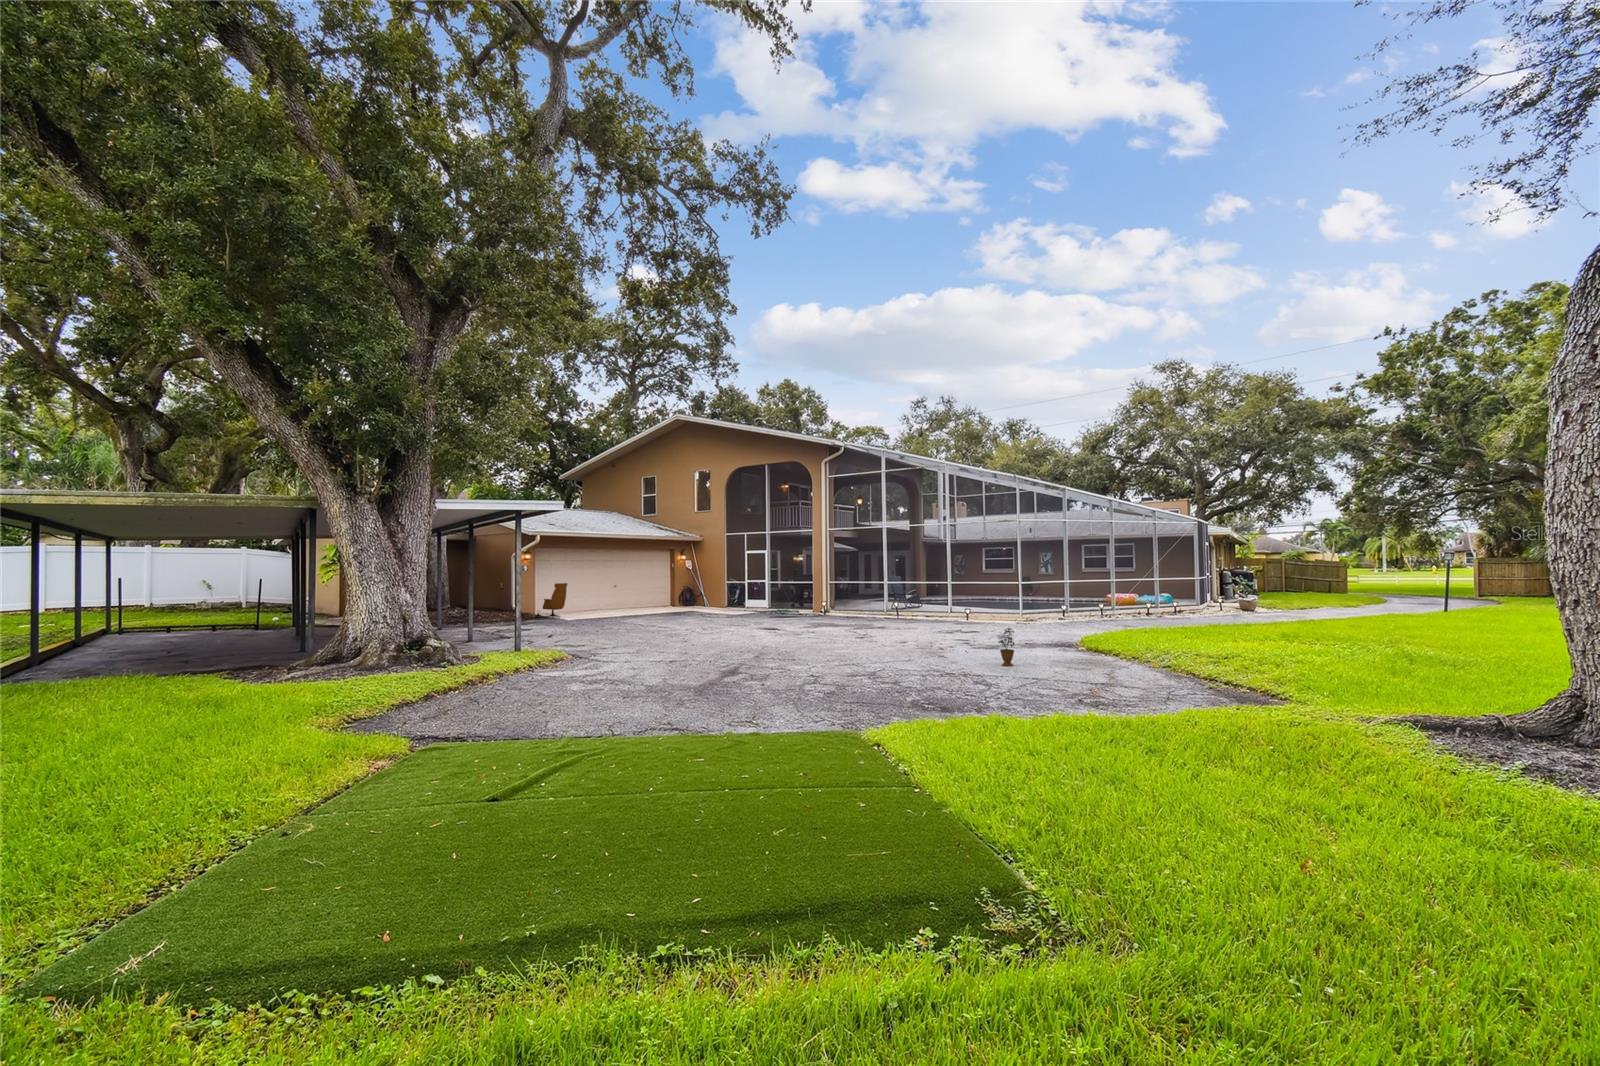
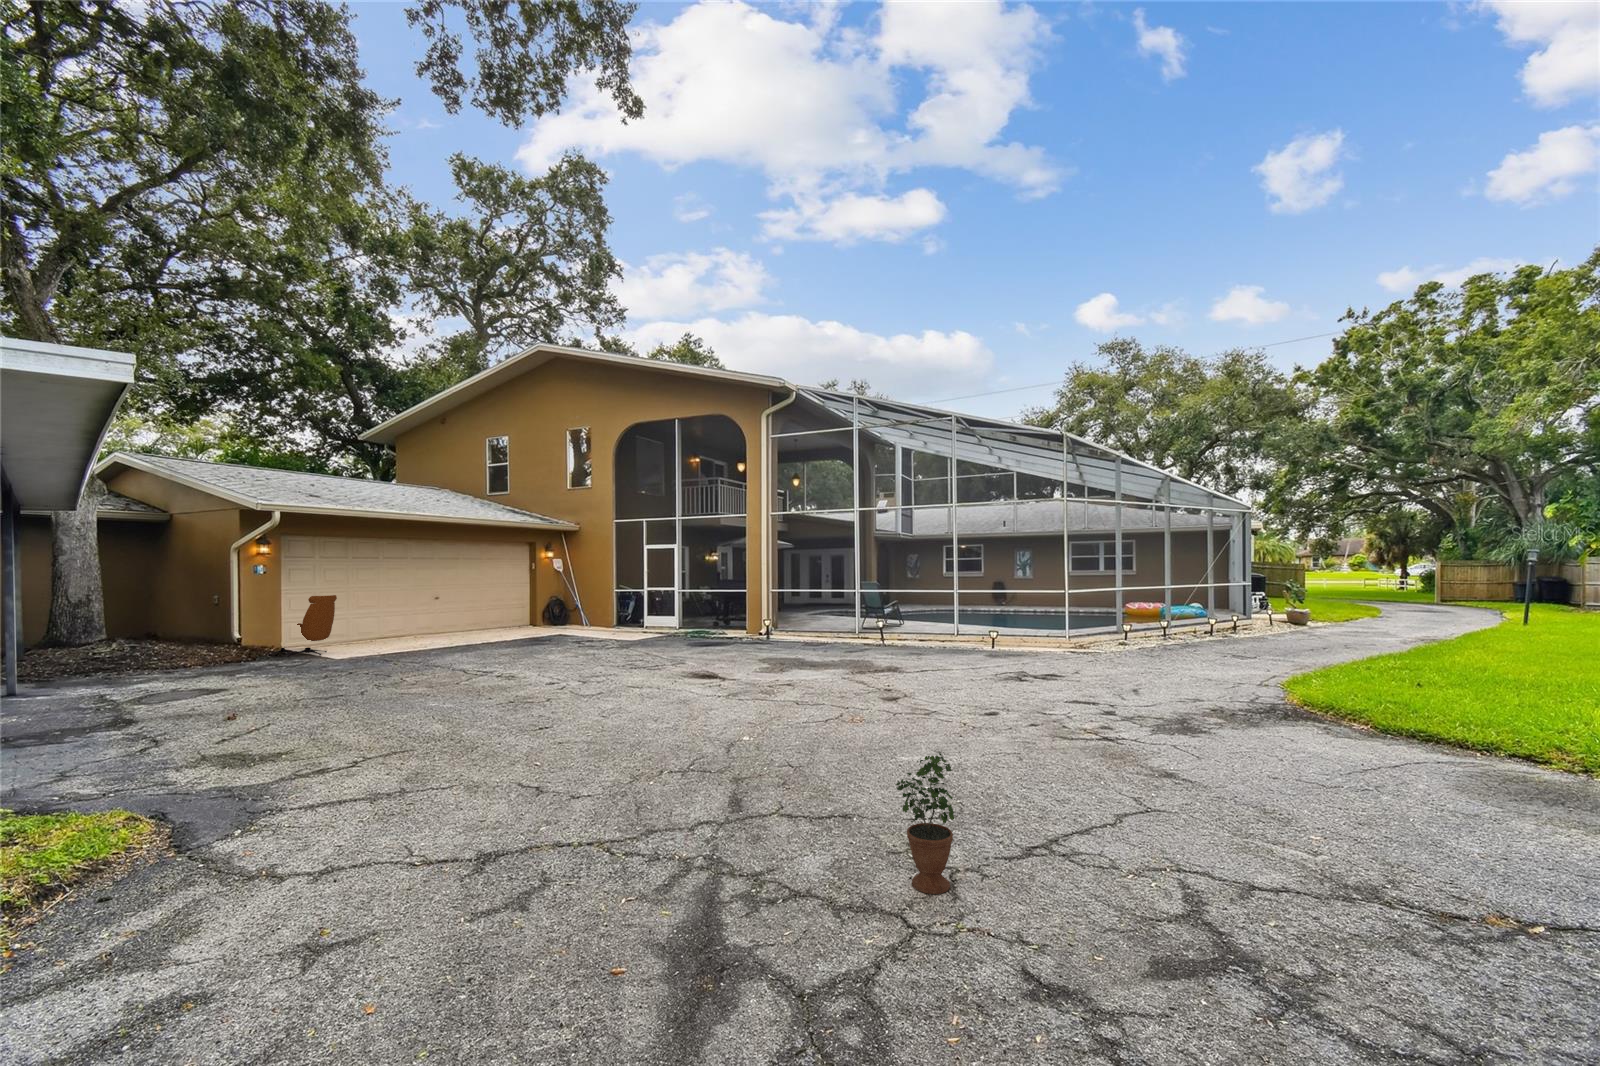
potted plant: present [997,628,1014,666] -> present [896,753,954,894]

